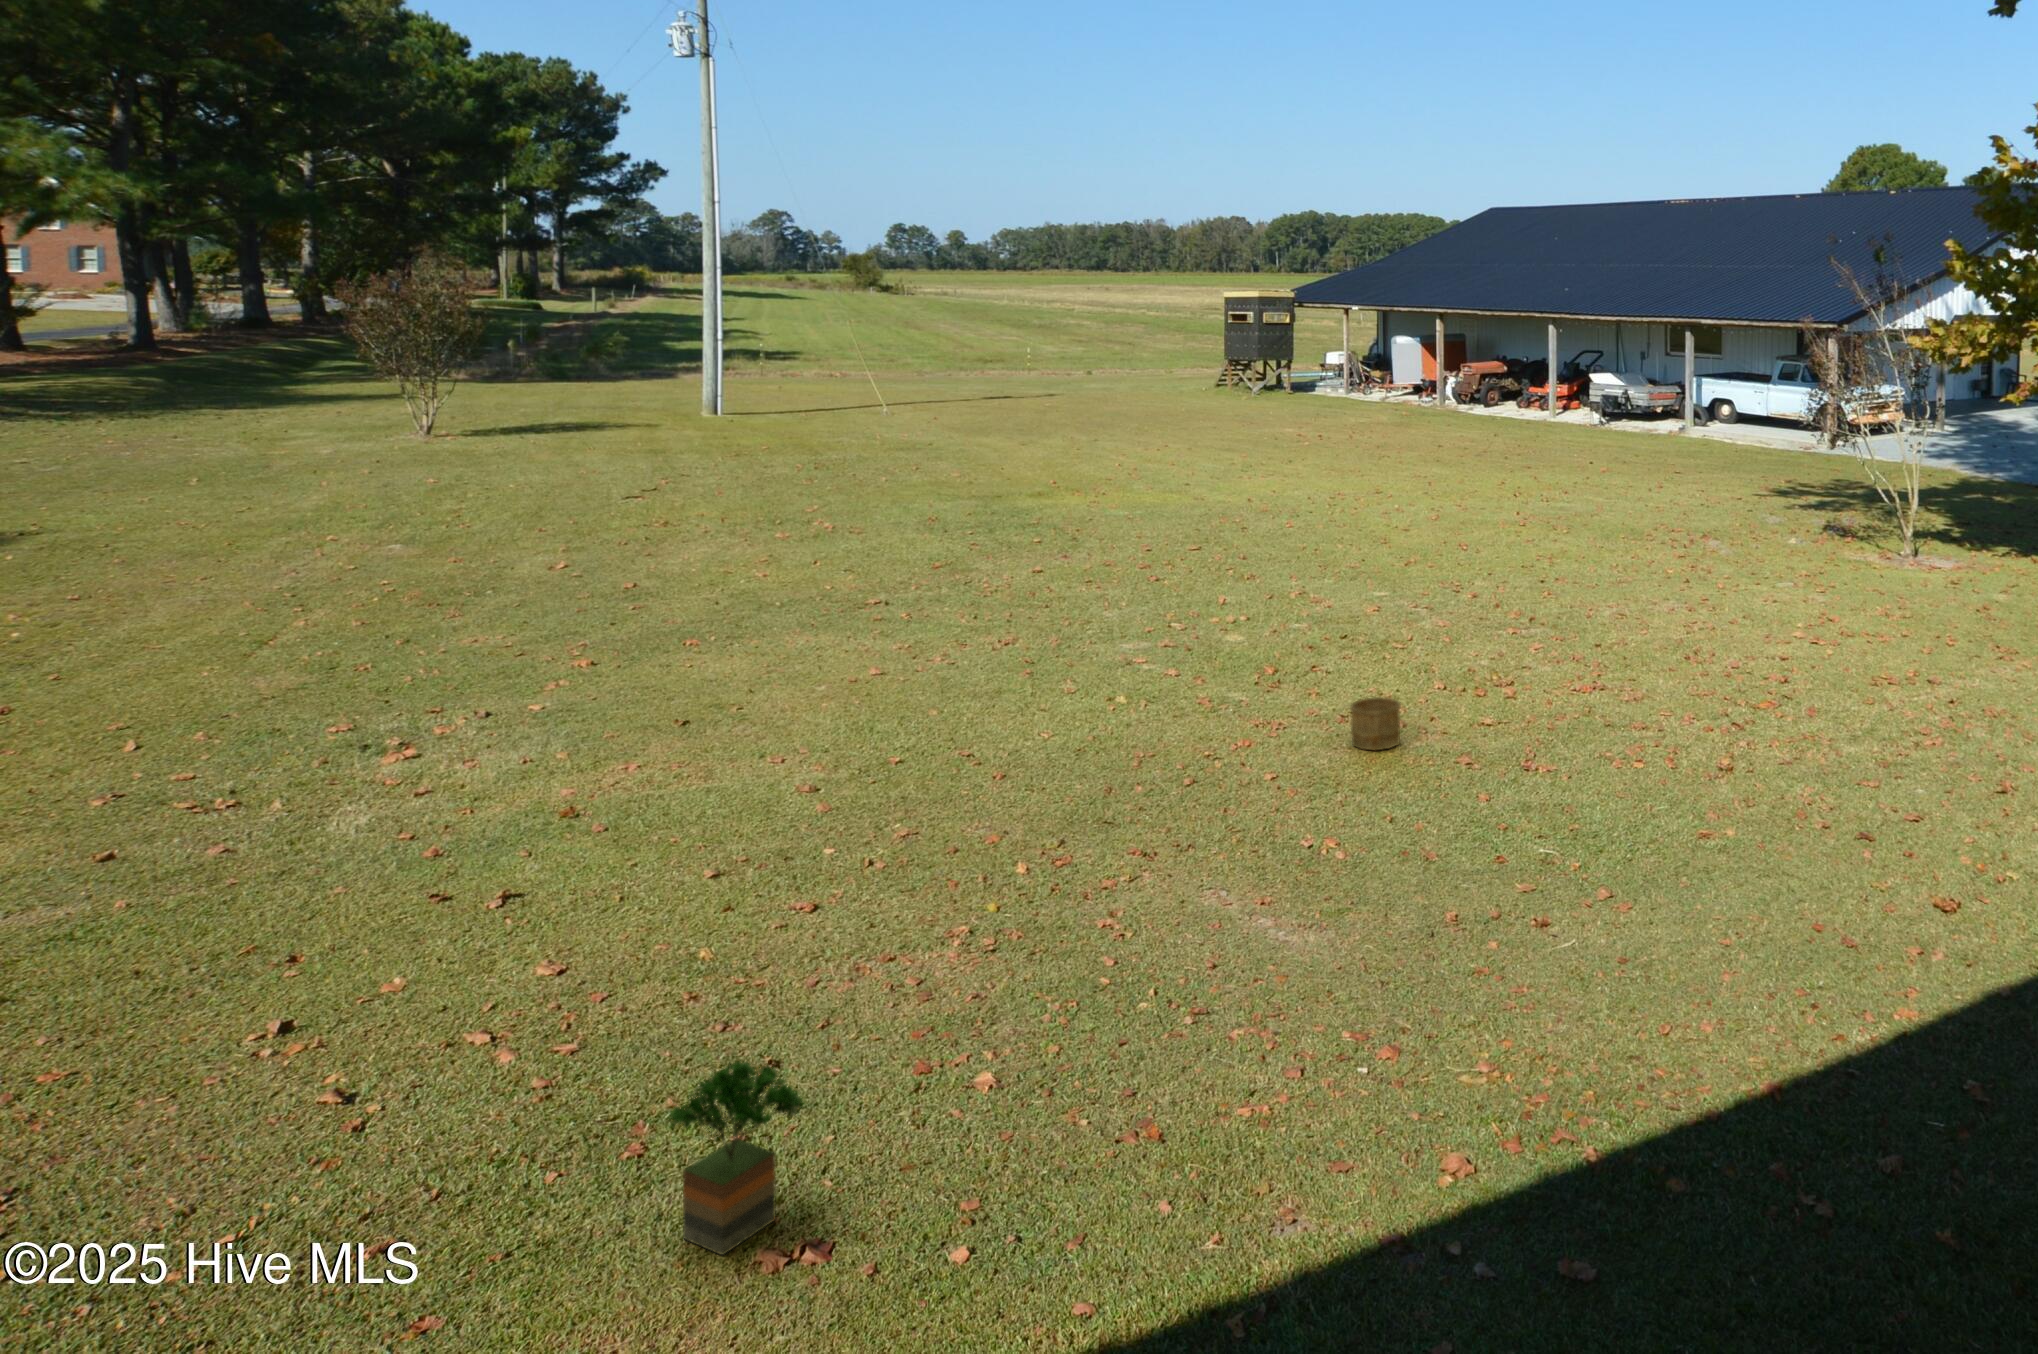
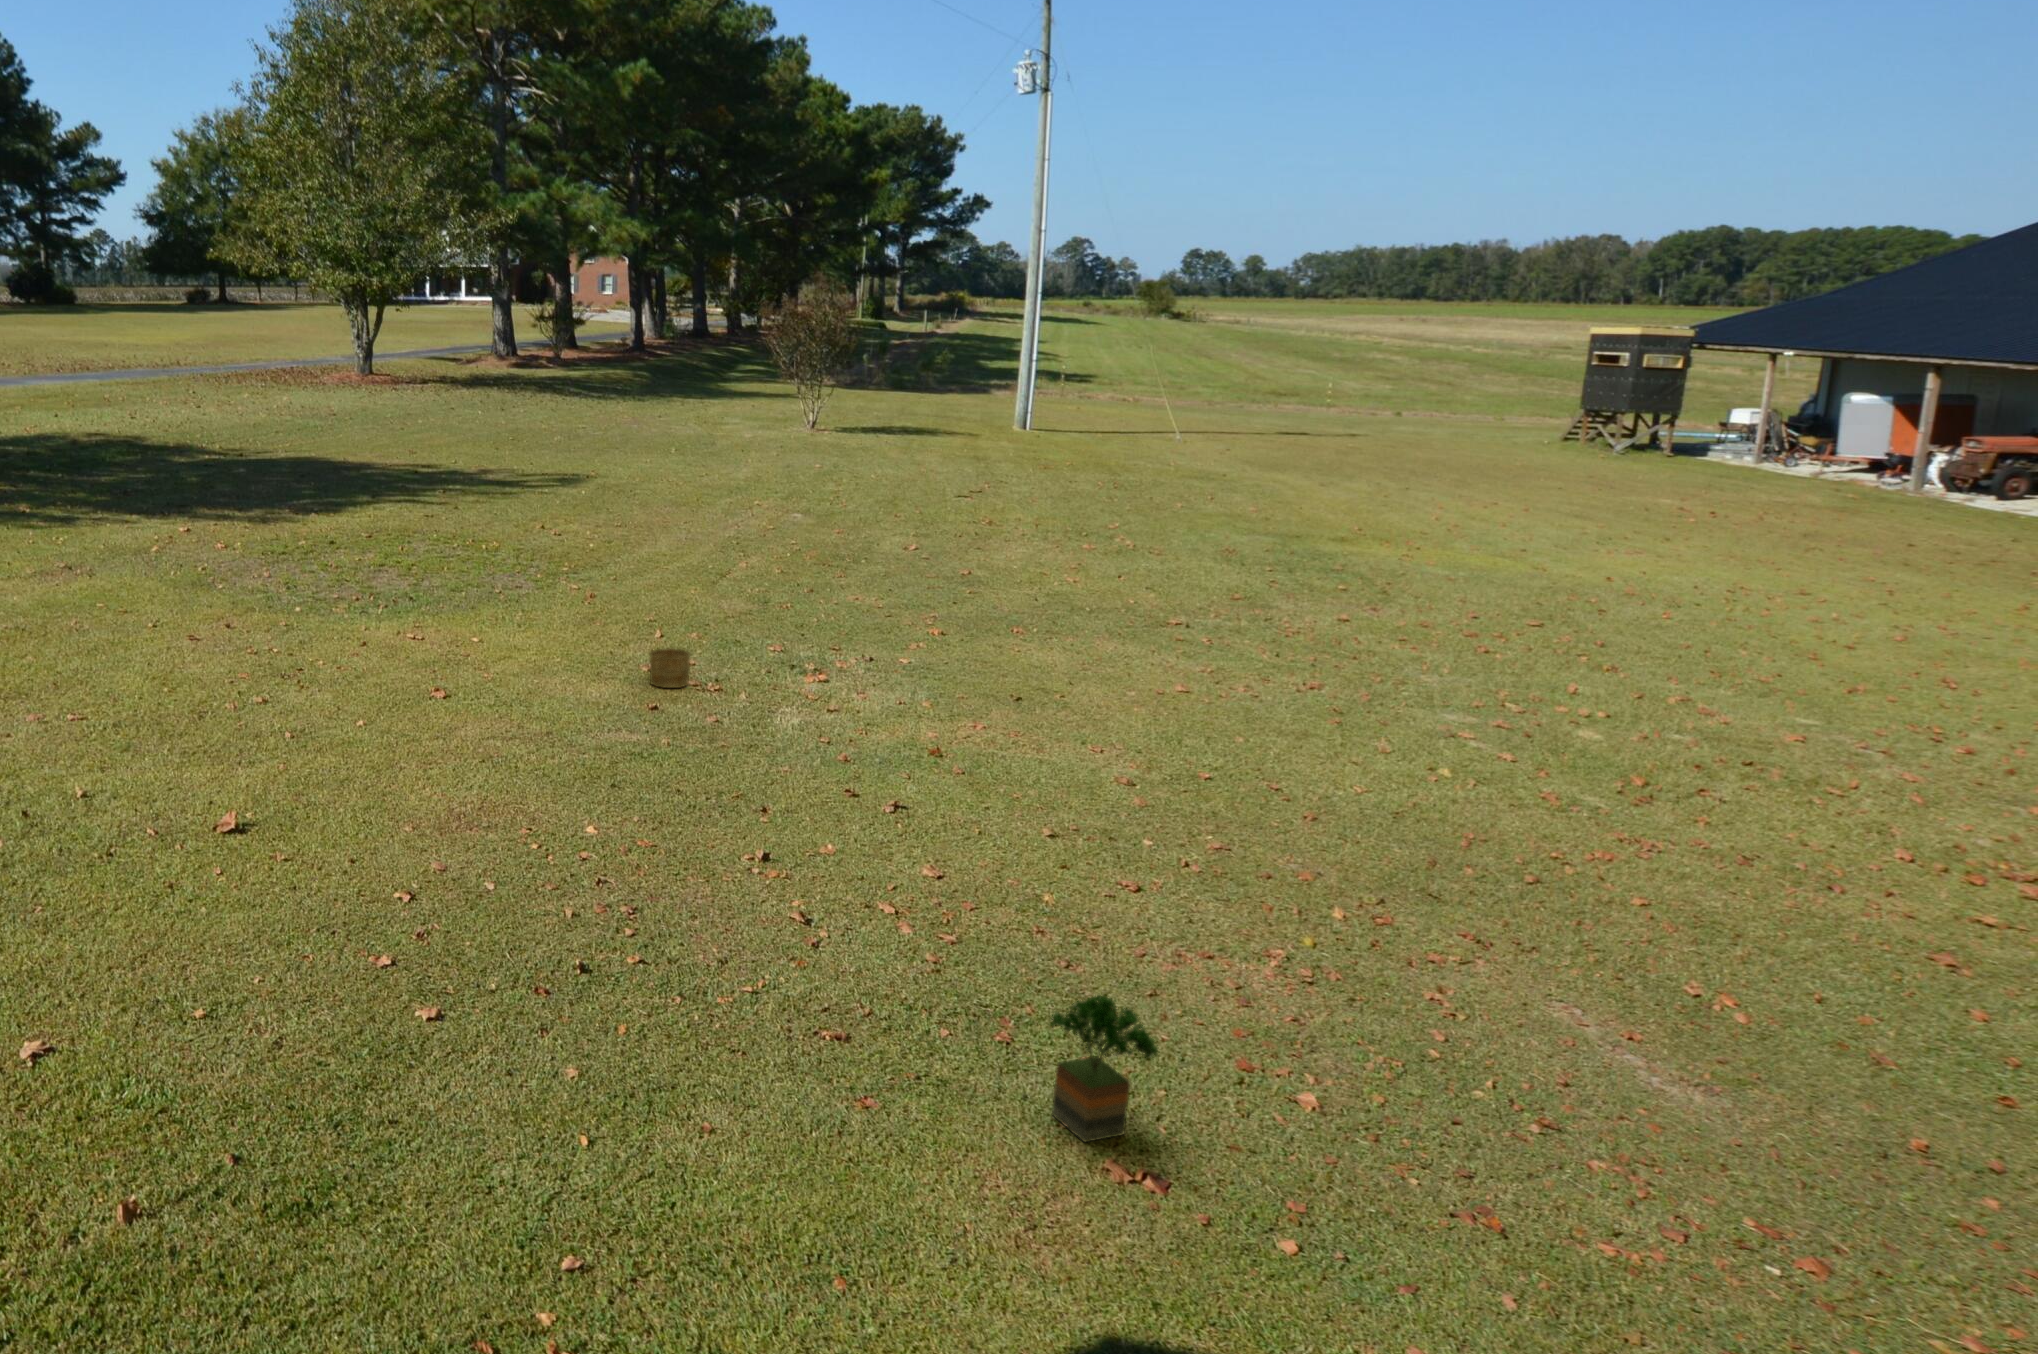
wooden bucket: present [1350,697,1401,750] -> present [650,648,690,688]

